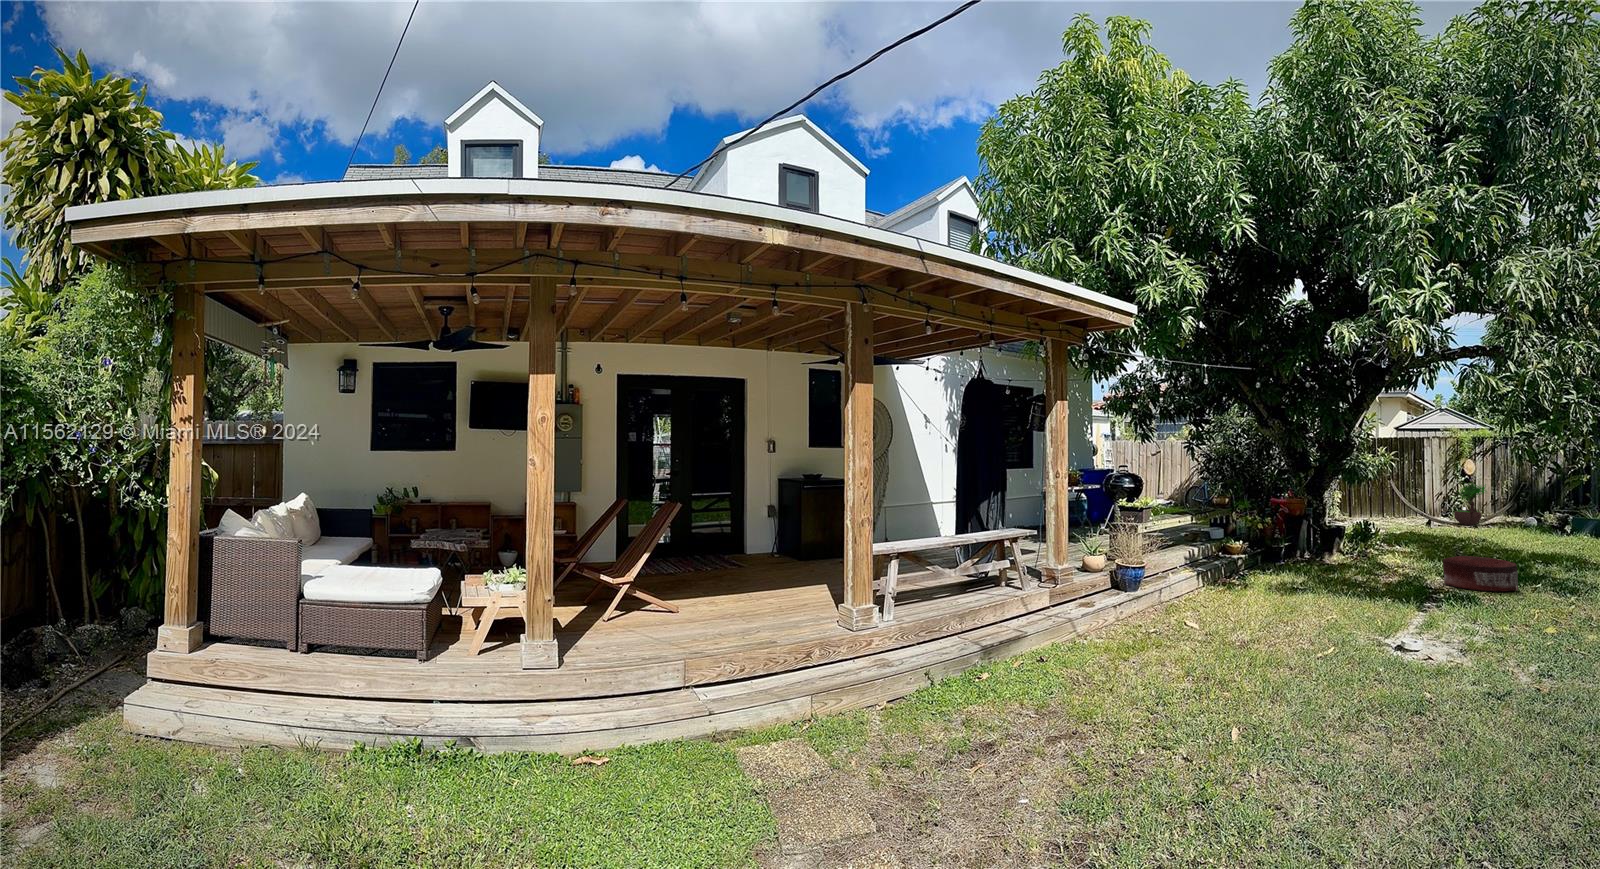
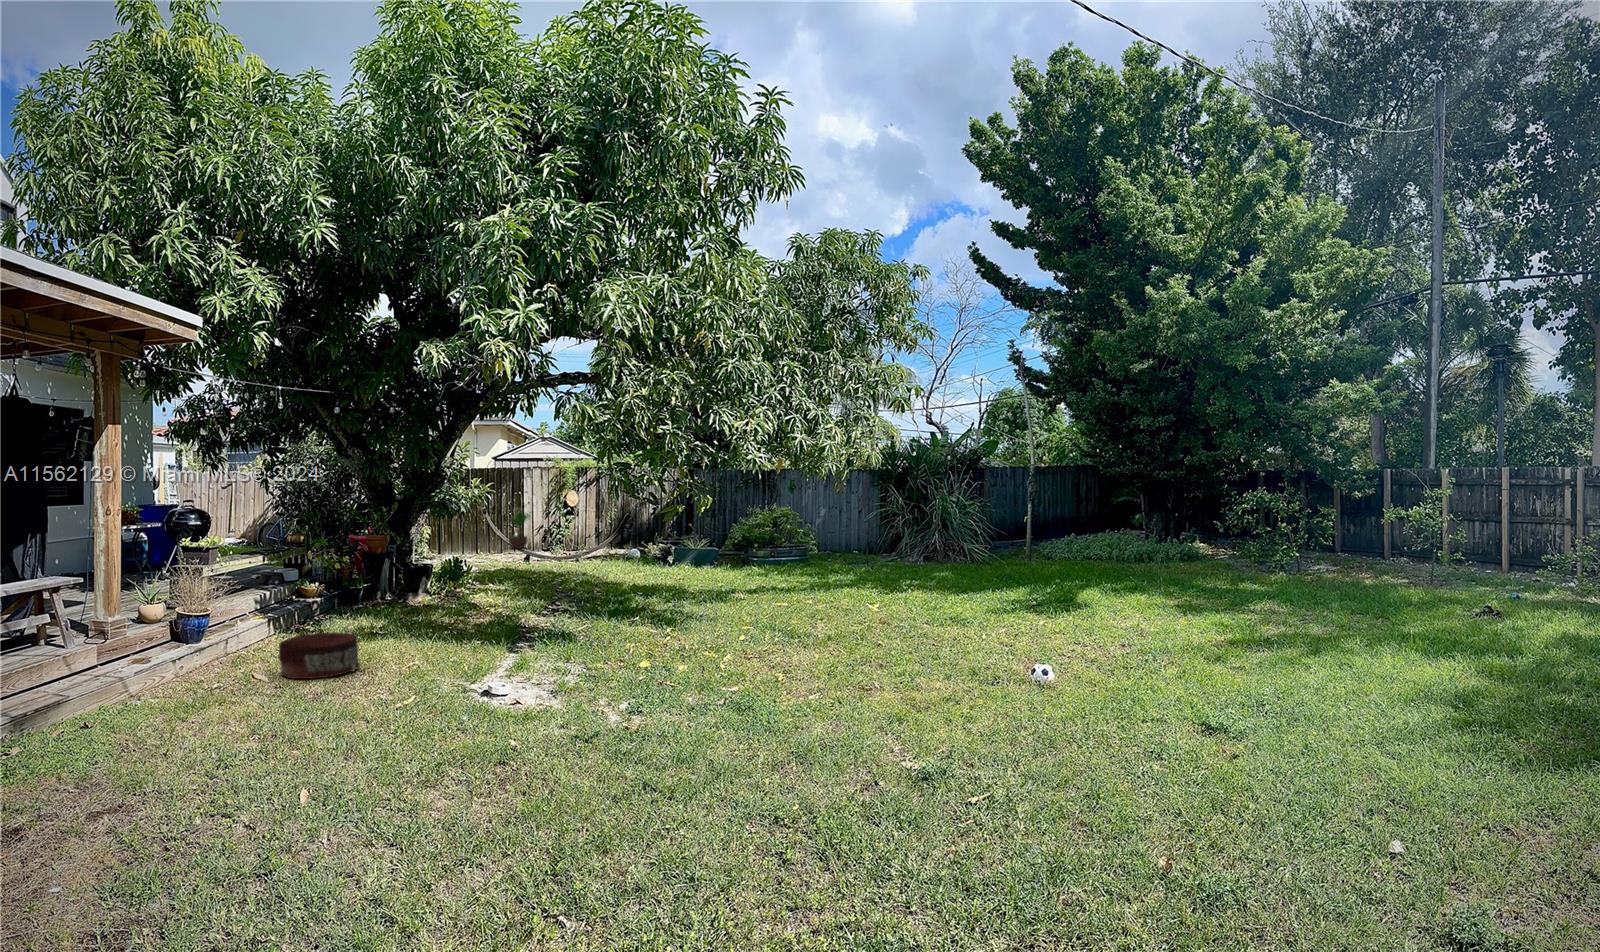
pouf: present [1443,556,1519,592] -> present [279,632,360,679]

